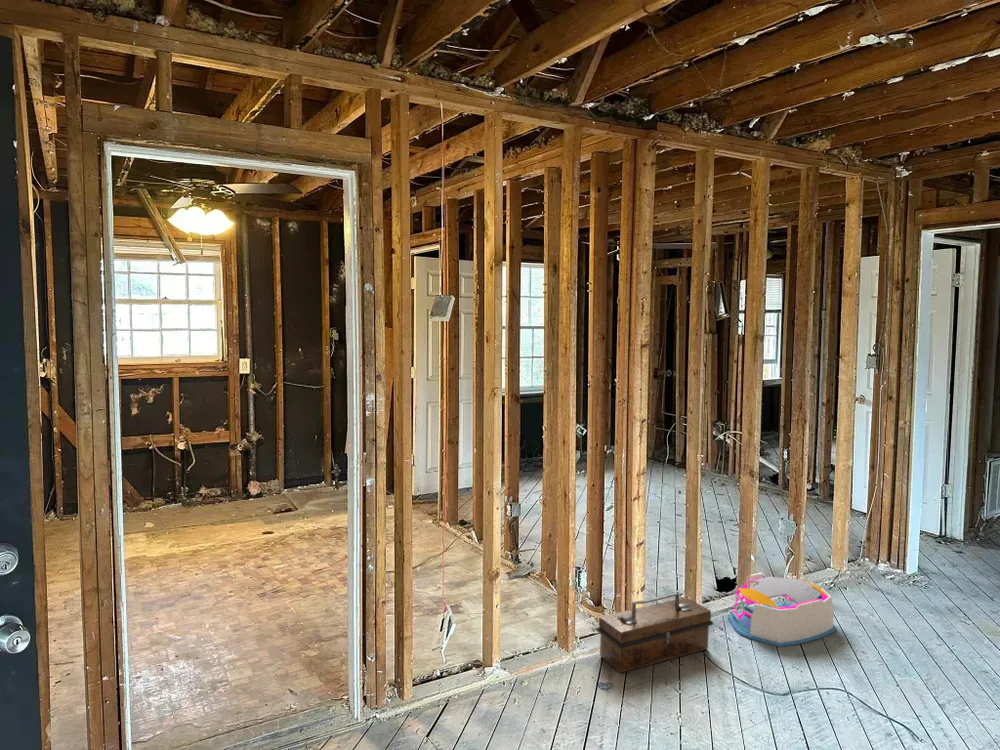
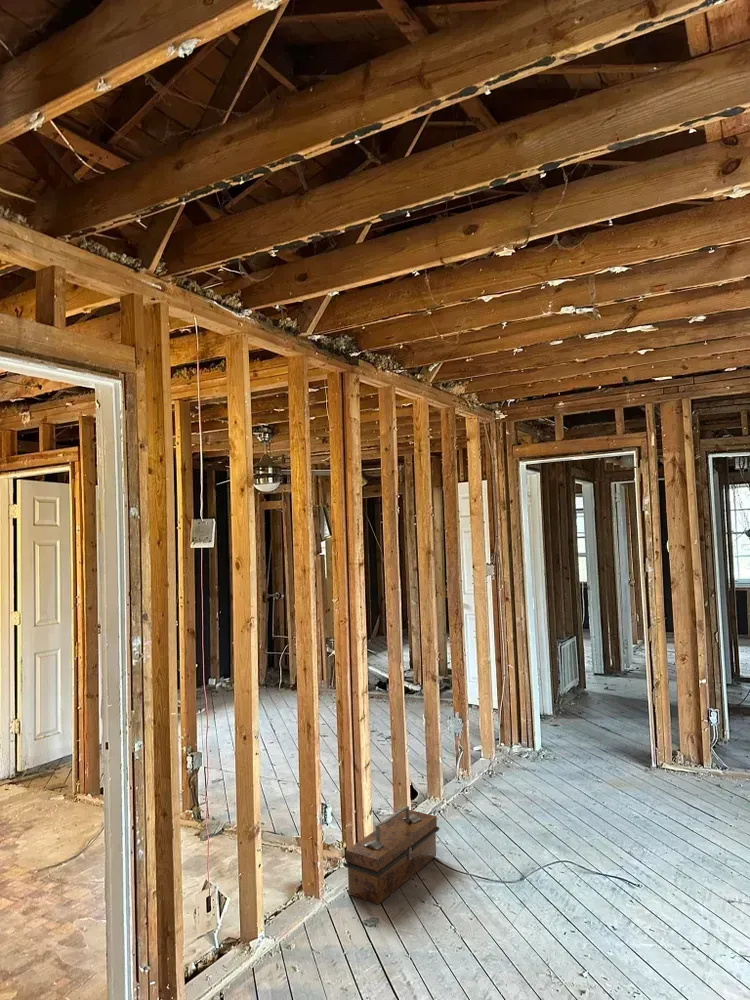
storage bin: present [728,572,836,647] -> none [432,770,518,837]

